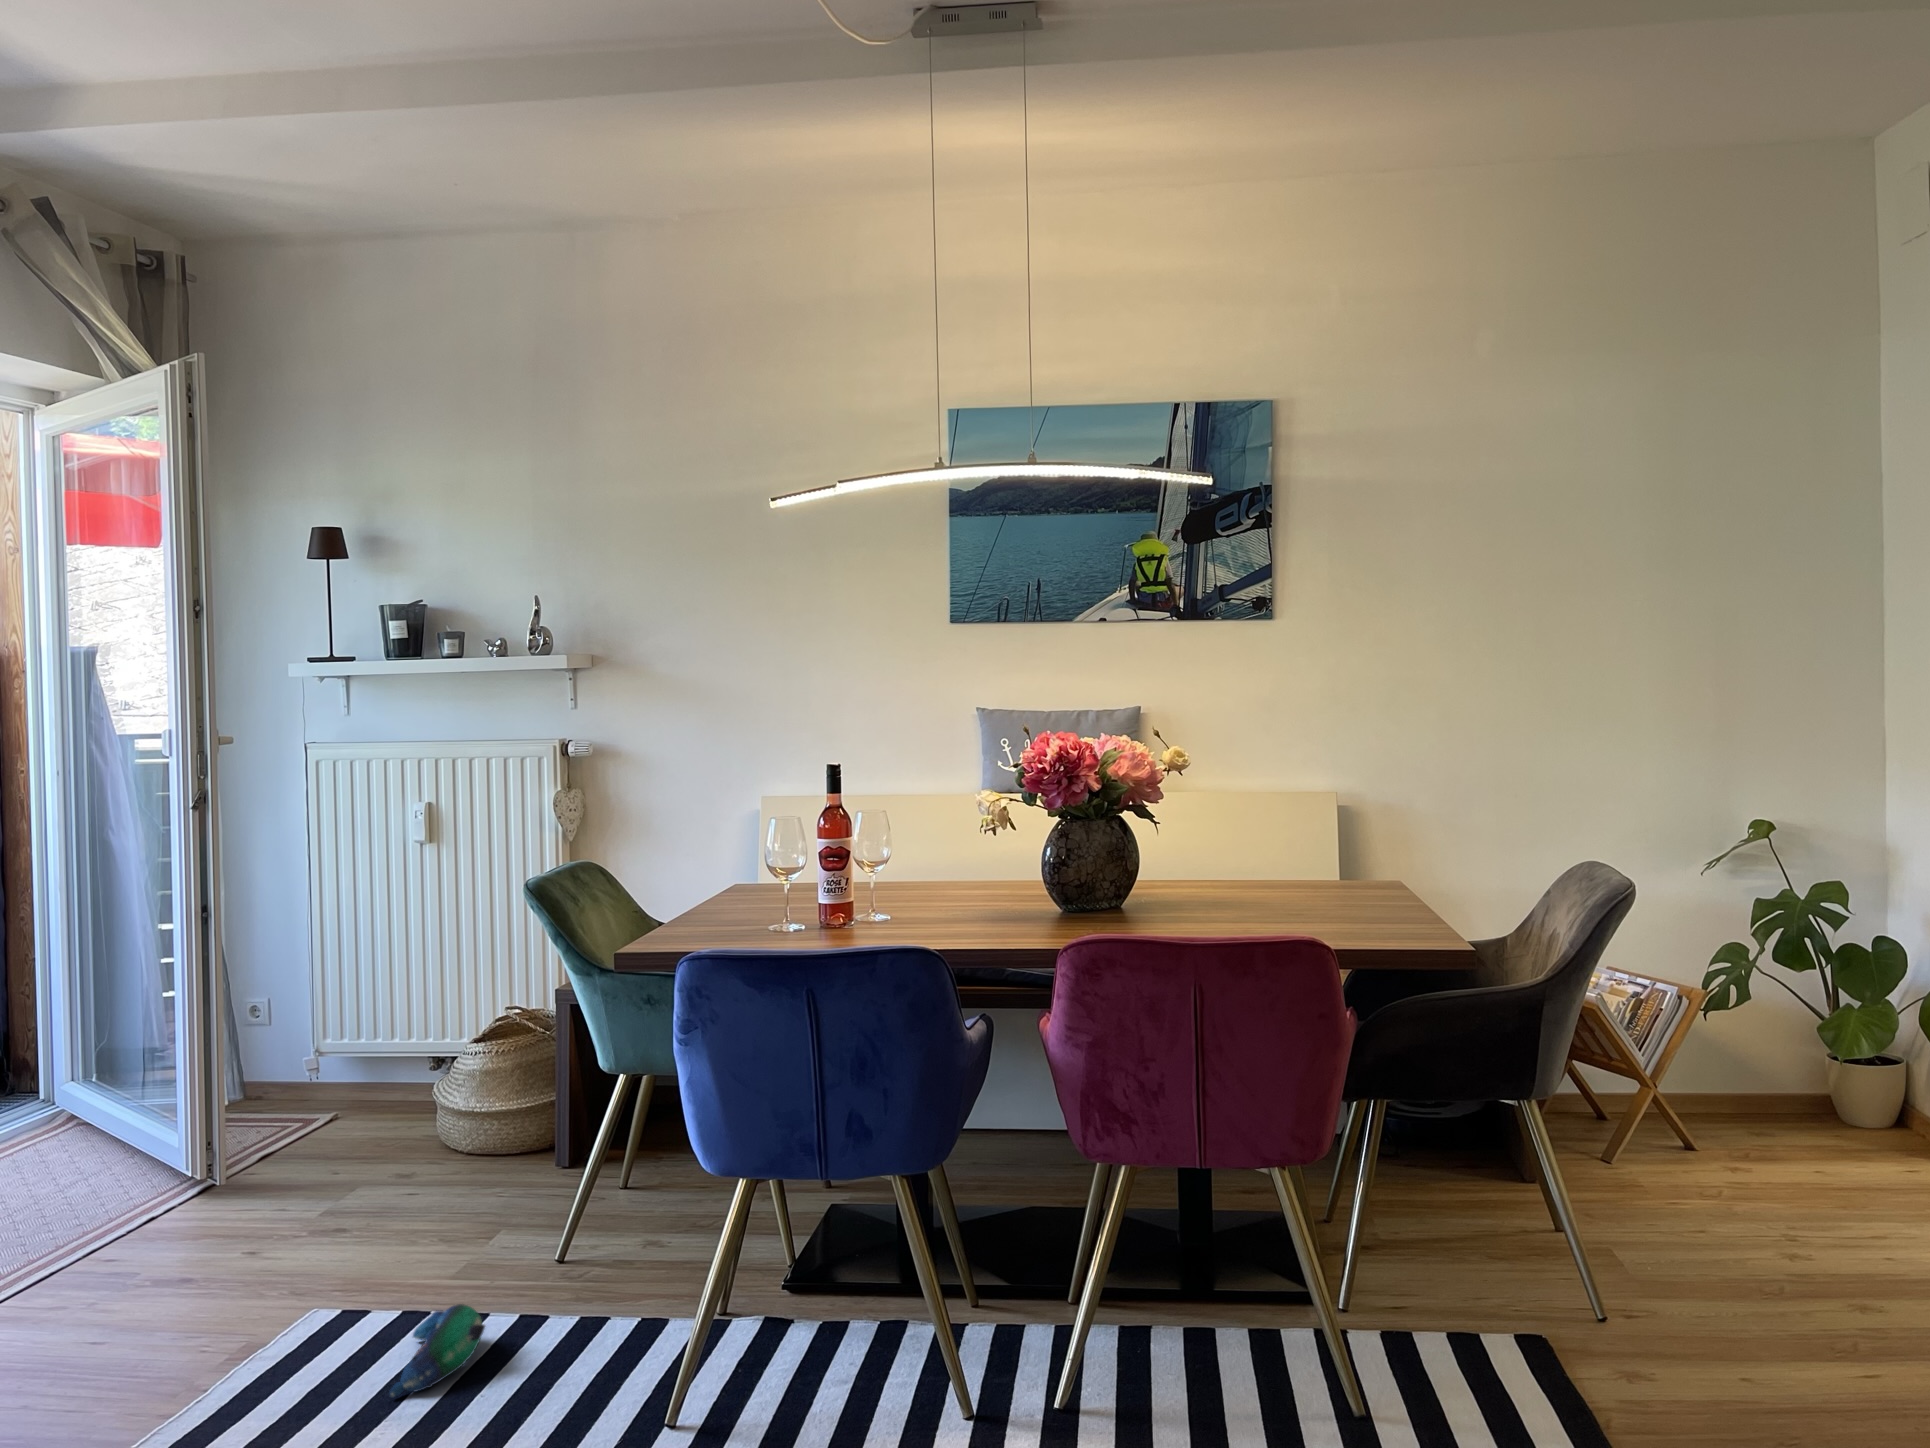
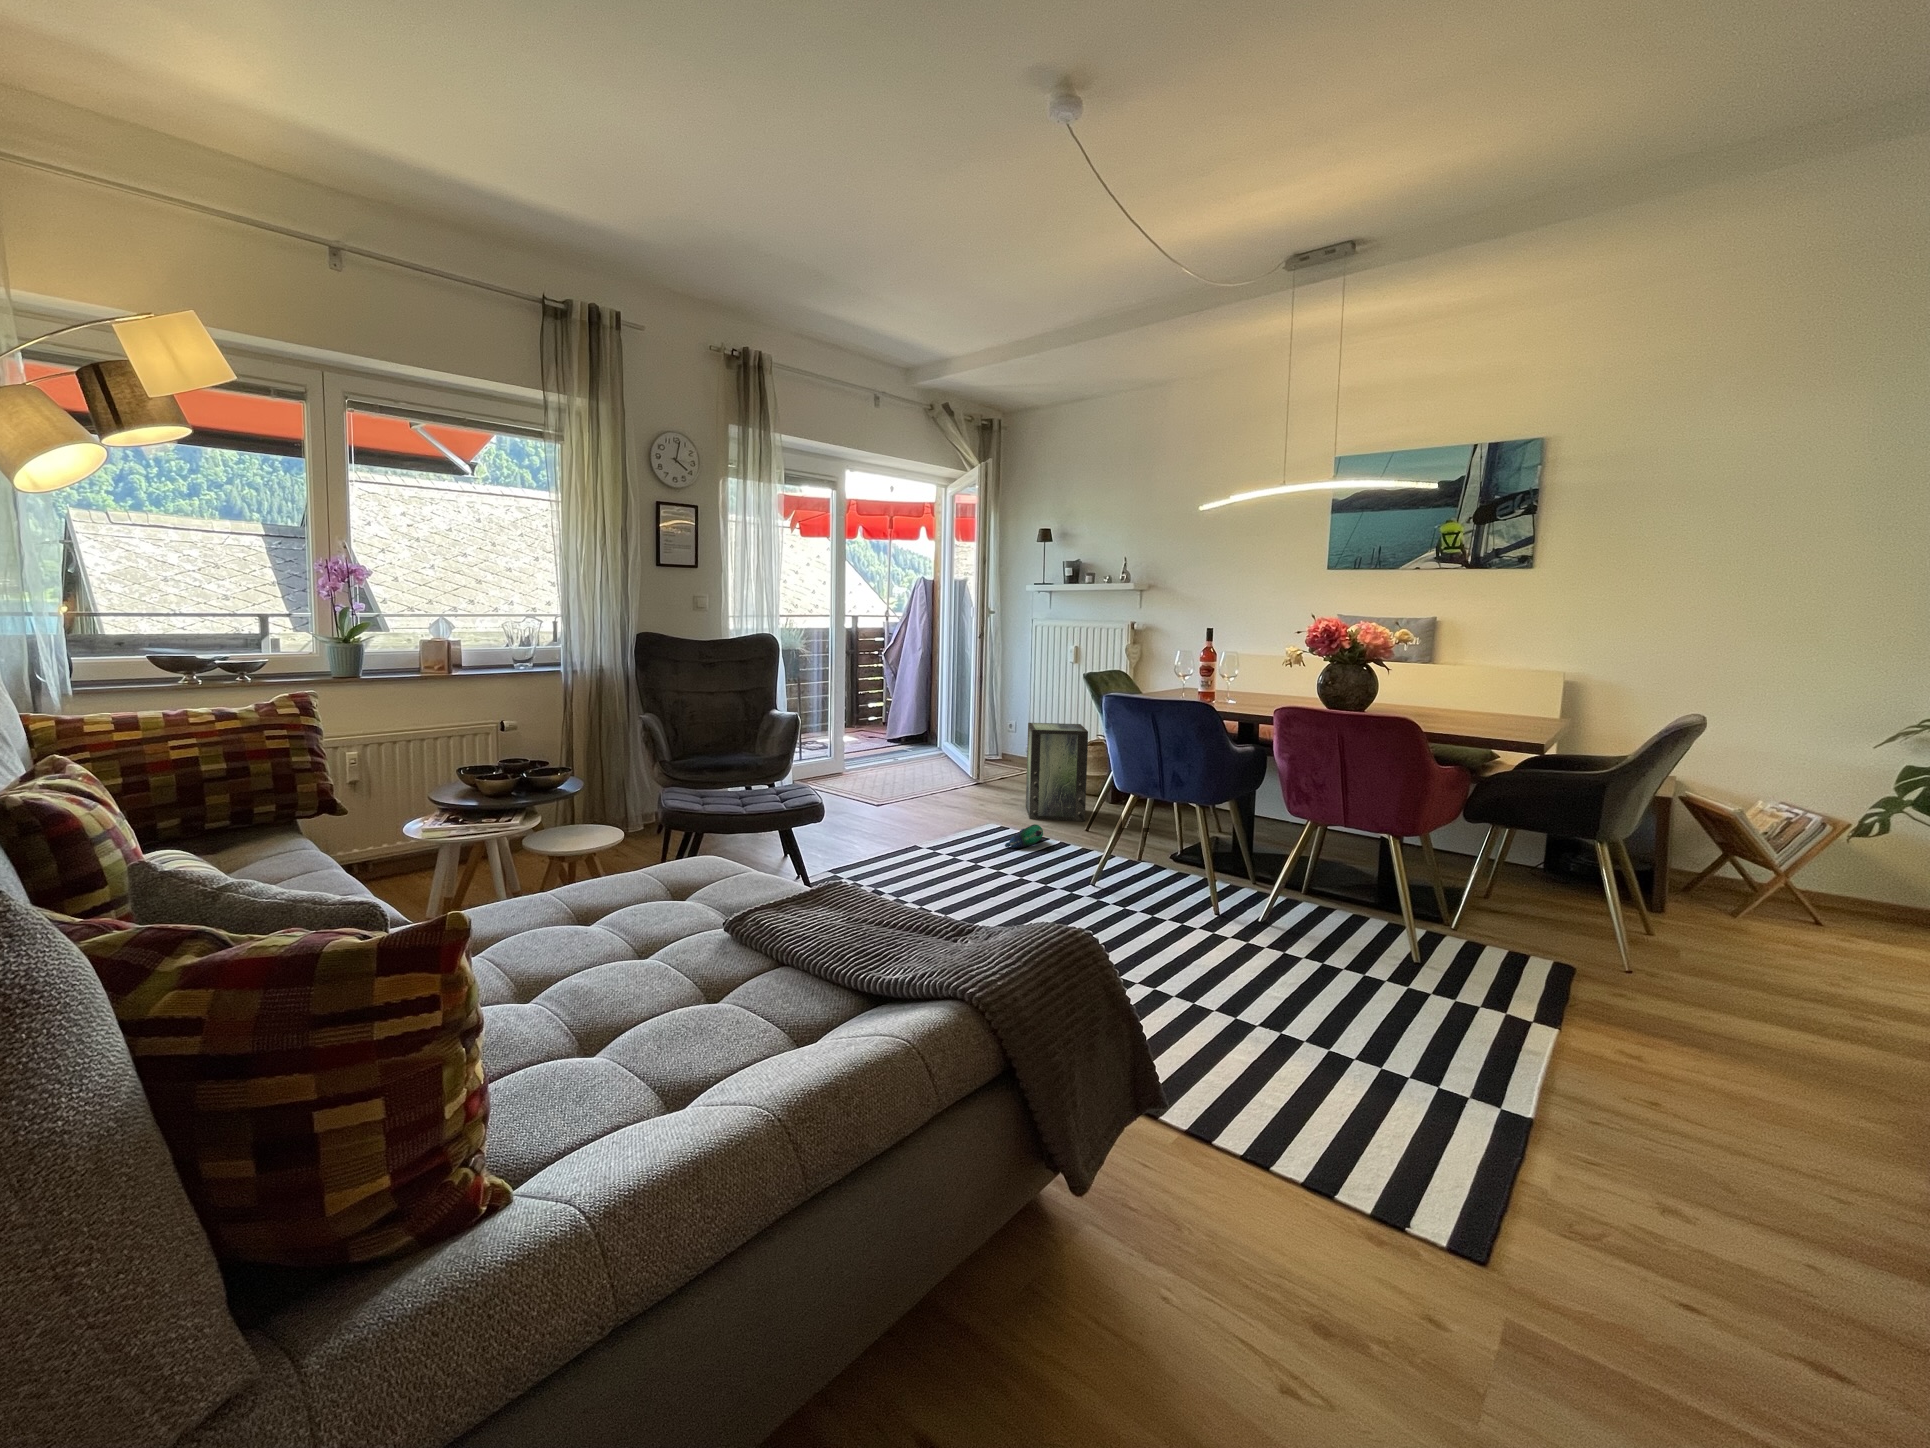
storage box: none [367,999,543,1272] -> present [1026,723,1088,821]

